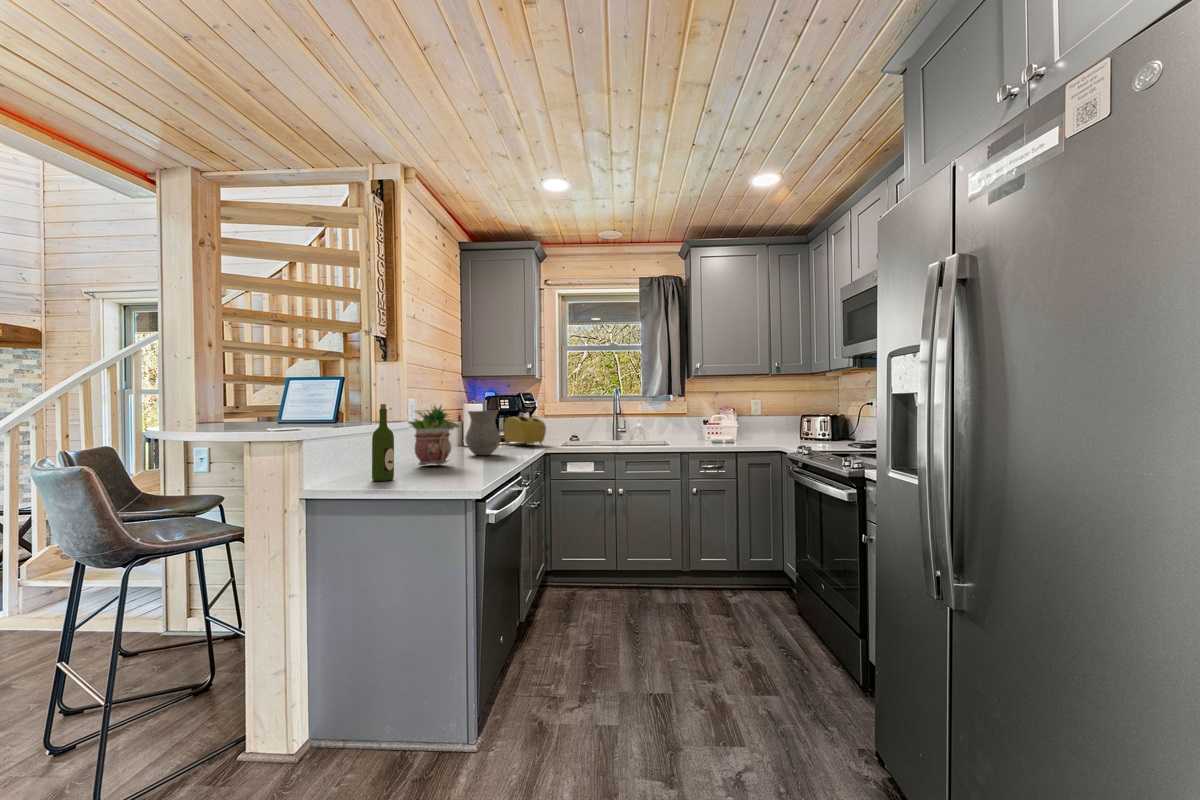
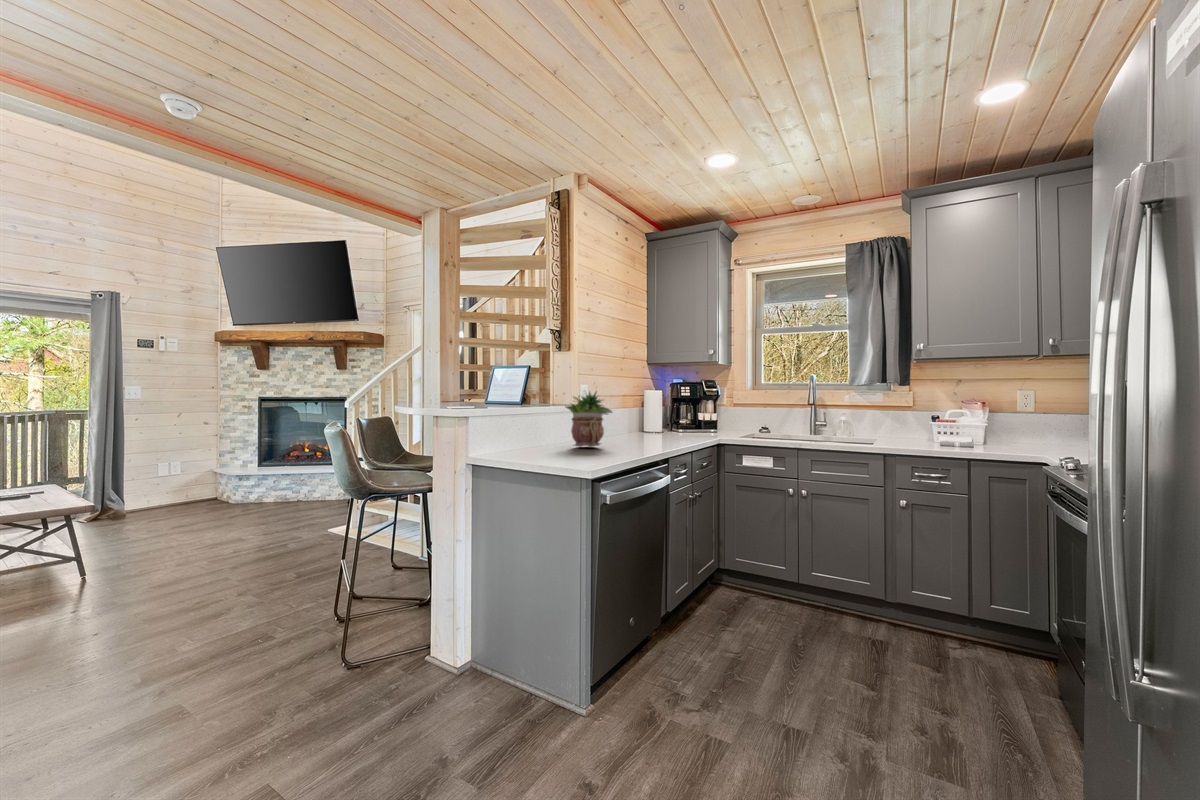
wine bottle: present [372,404,394,481] -> none [521,389,539,456]
vase: present [465,411,501,455] -> none [629,398,664,441]
toaster: present [504,416,546,446] -> none [682,405,723,436]

